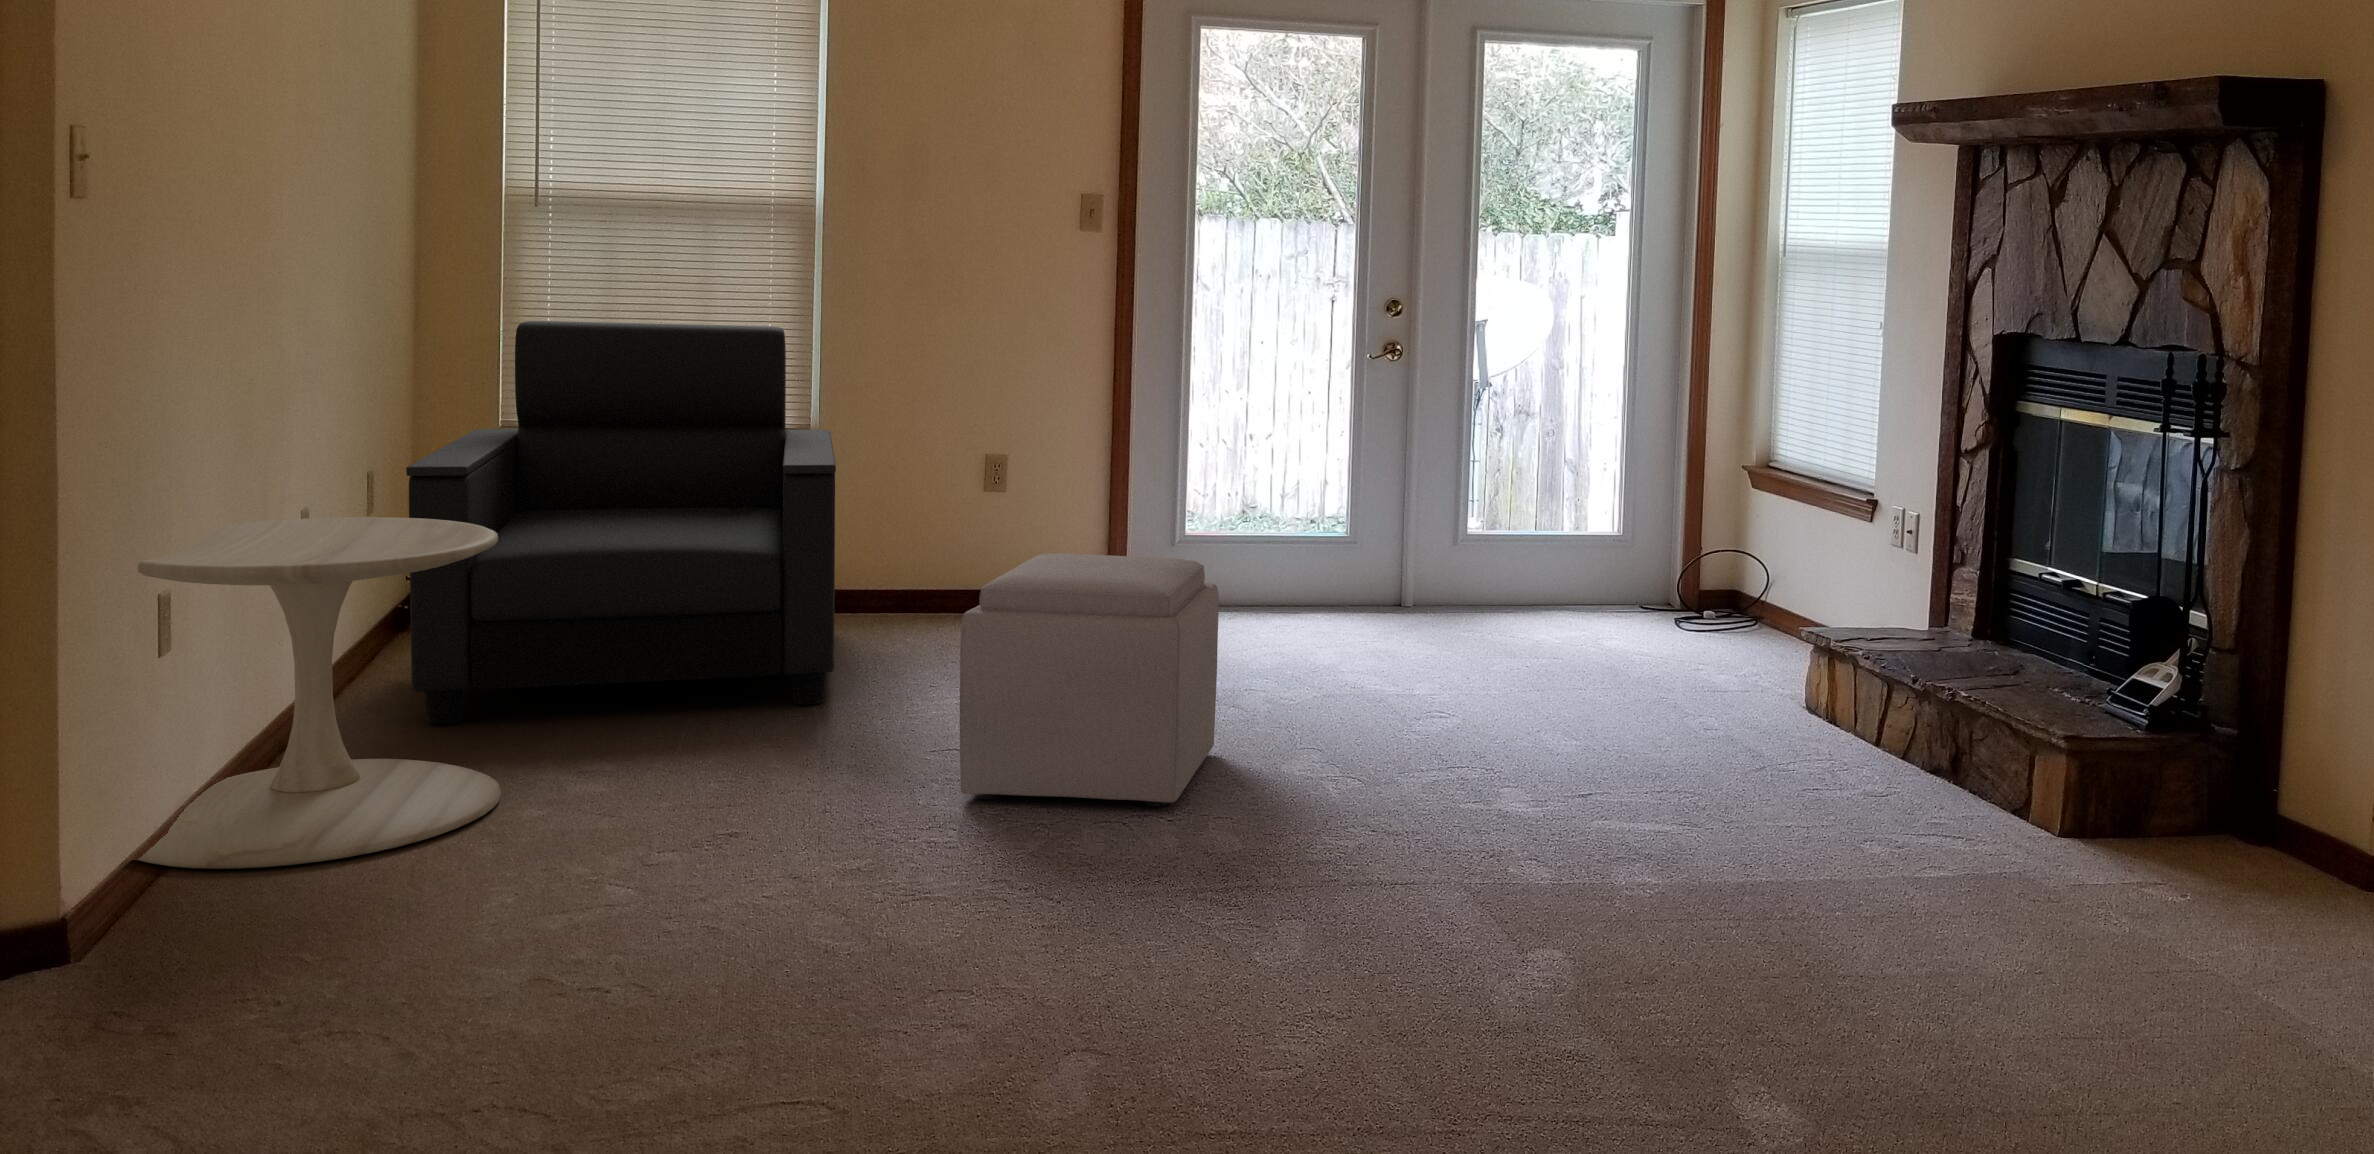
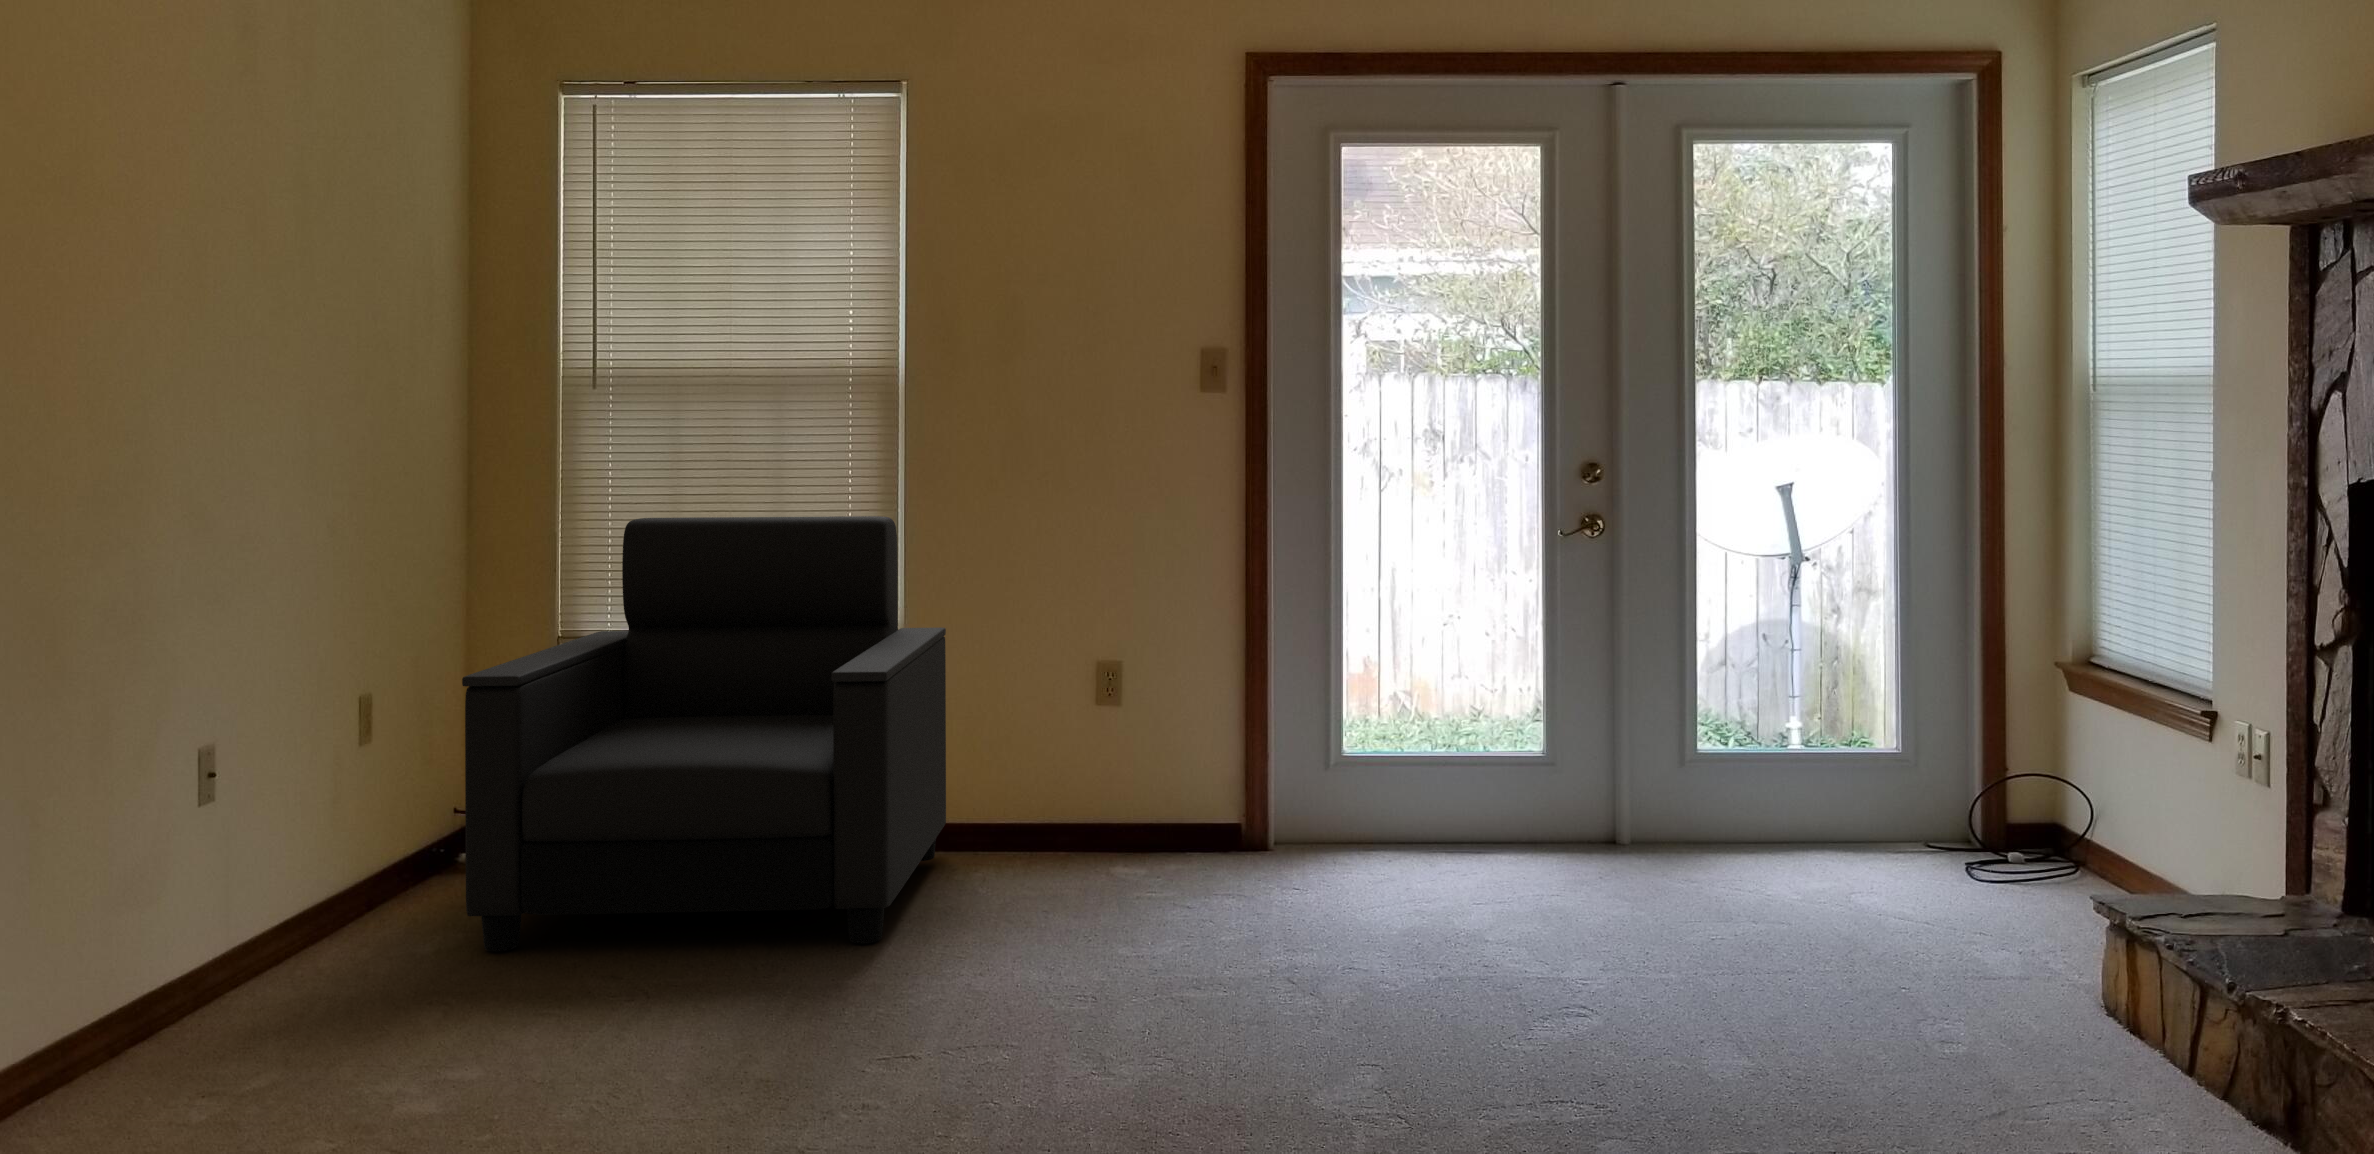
side table: present [138,517,501,869] -> none [98,733,489,1117]
ottoman: present [960,553,1219,807] -> none [936,781,1268,1104]

